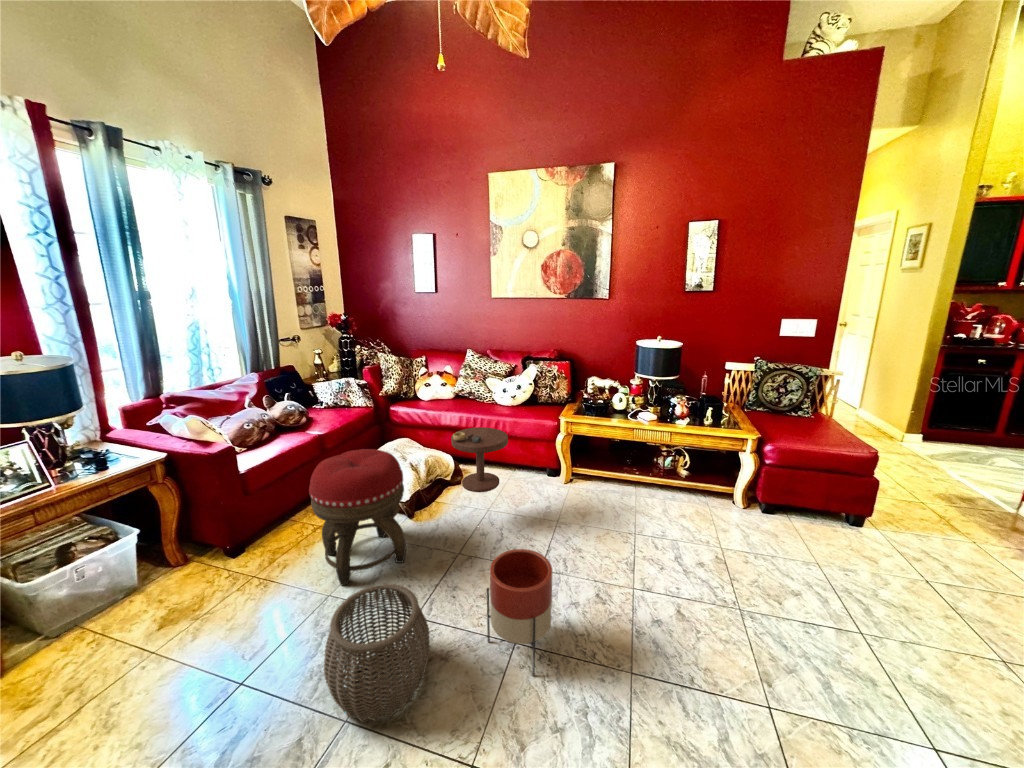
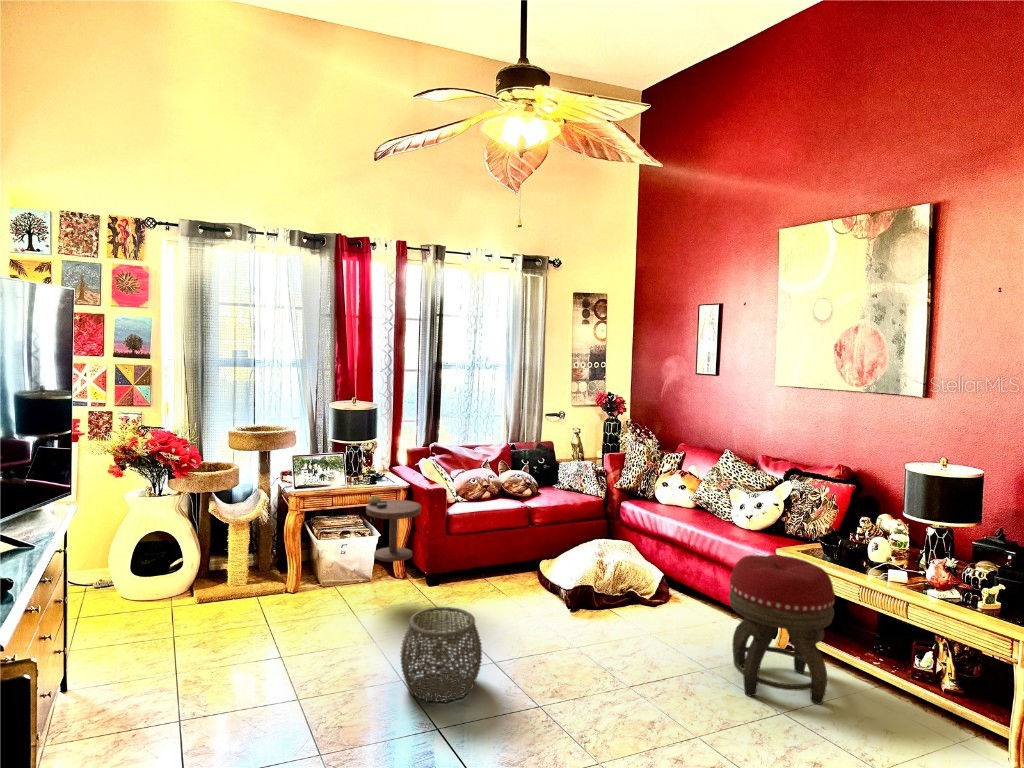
side table: present [451,427,508,492] -> present [366,496,421,562]
footstool: present [309,449,406,586] -> present [729,555,835,704]
planter: present [487,549,552,676] -> none [520,623,584,741]

